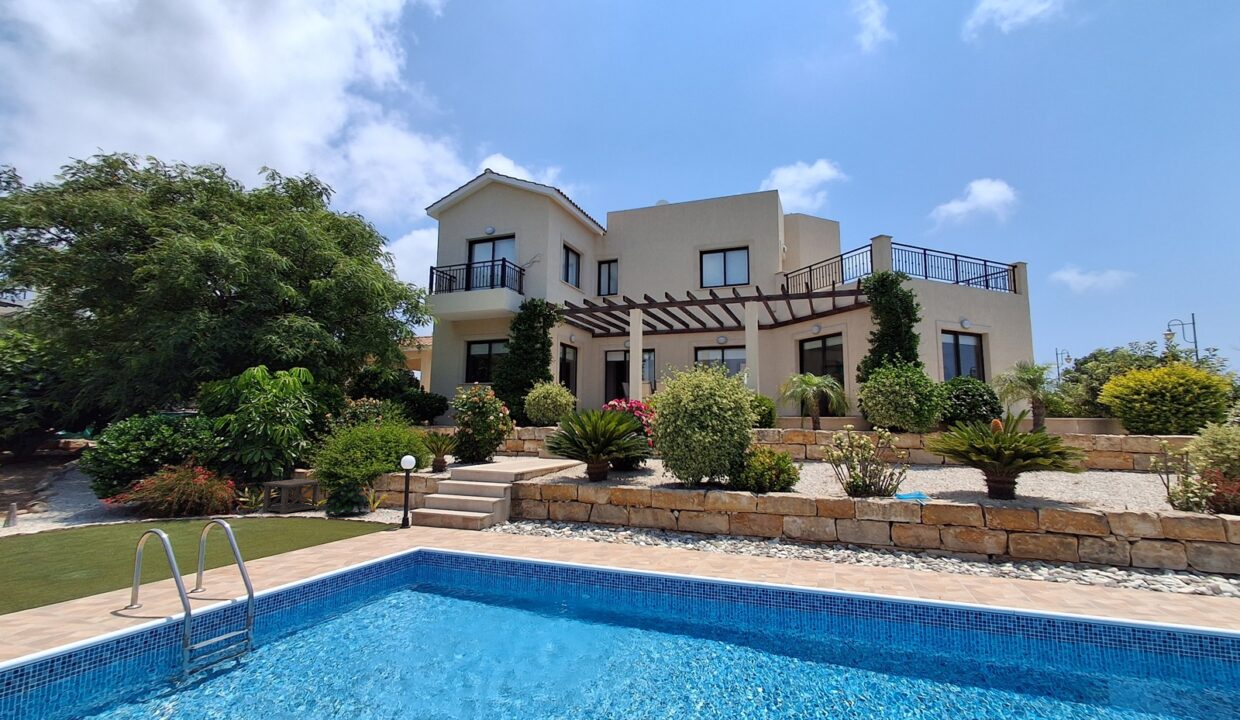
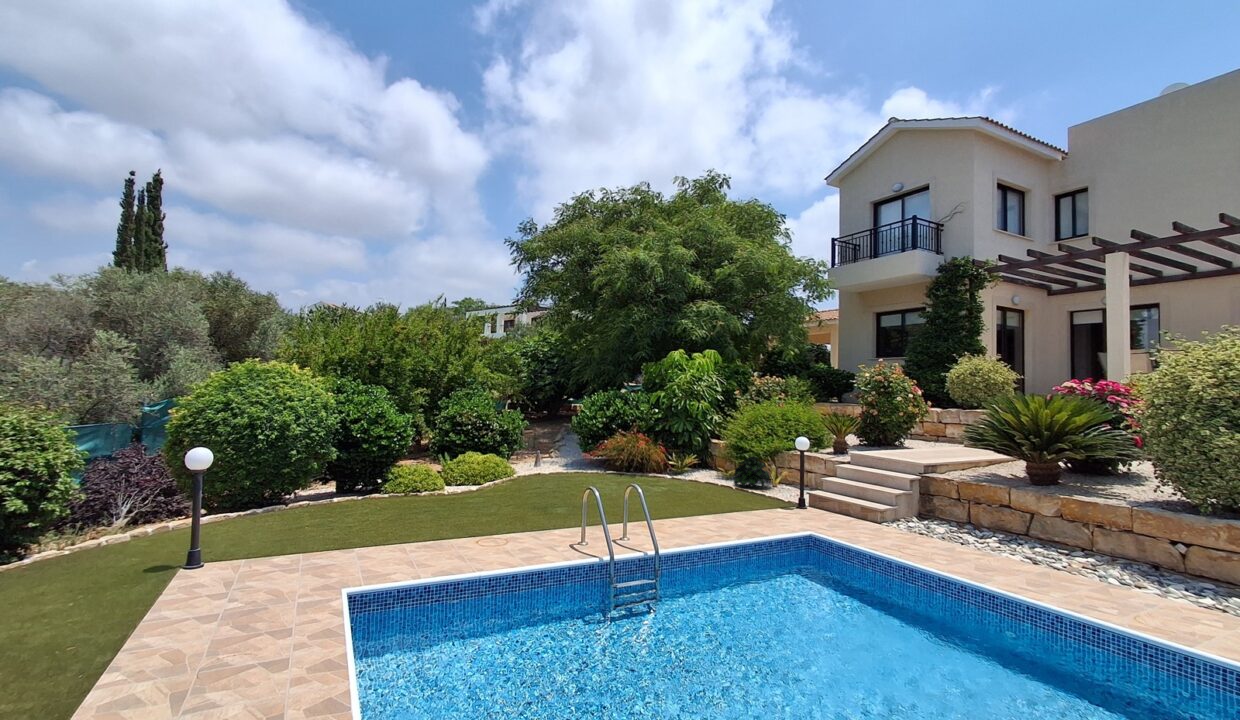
side table: present [263,479,320,514] -> none [686,450,731,480]

